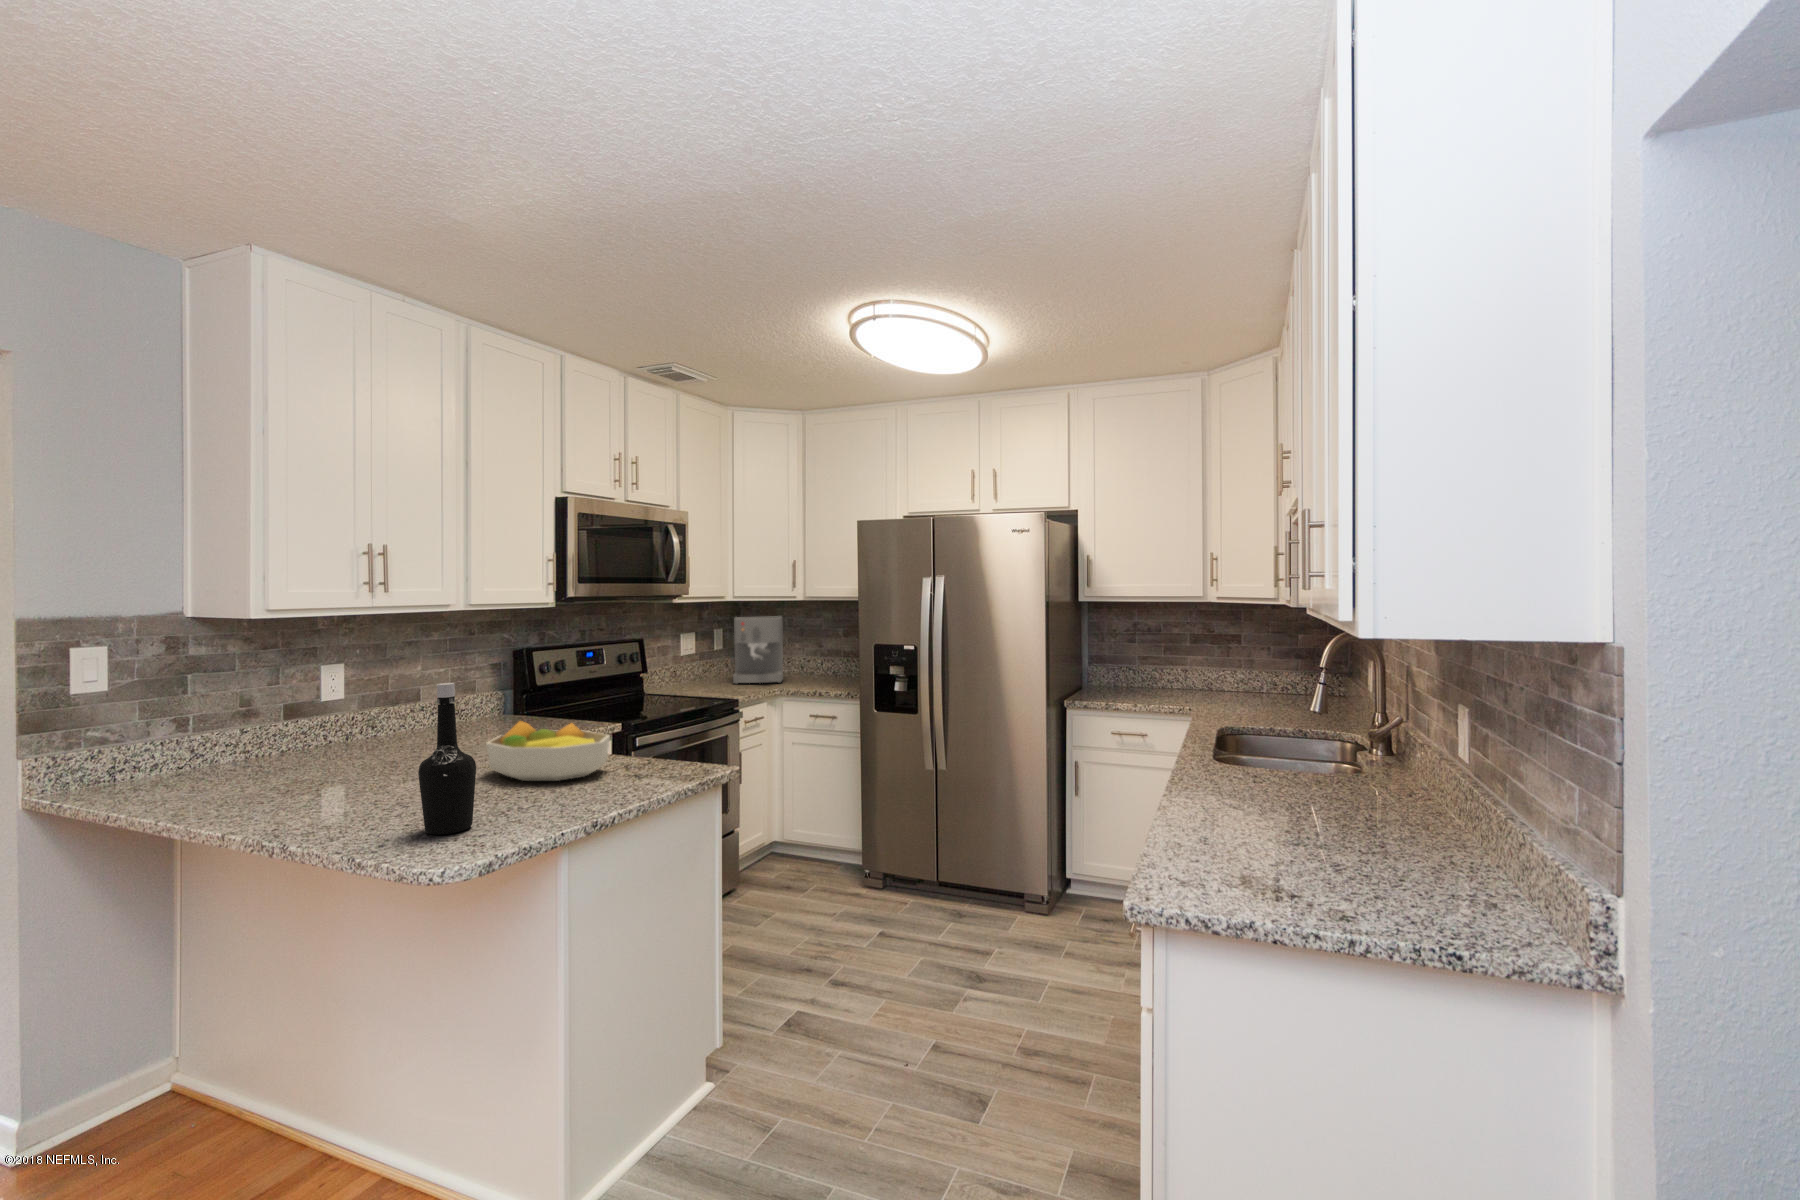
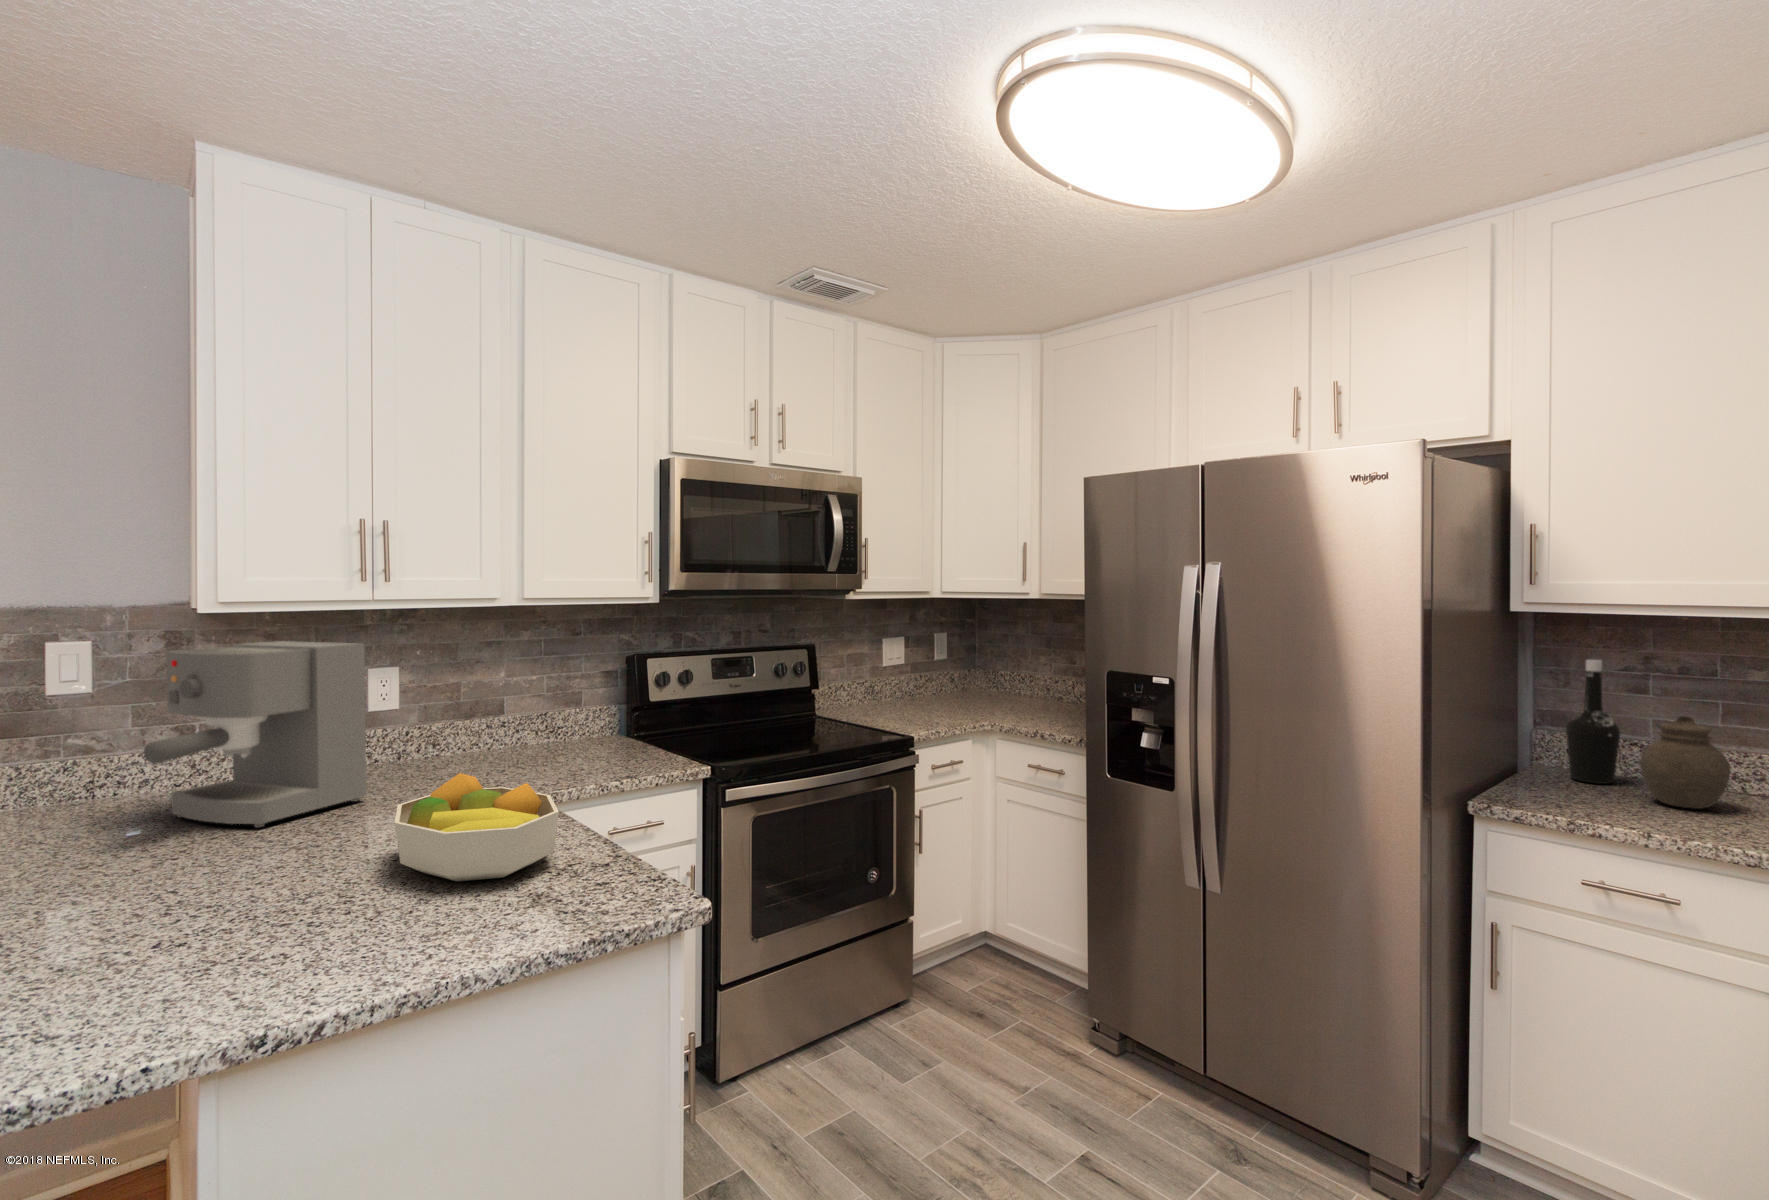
coffee maker: present [733,616,783,684] -> present [144,641,367,828]
jar: none [1134,651,1168,696] -> present [1640,715,1731,809]
bottle: present [418,683,476,835] -> present [1566,660,1620,784]

